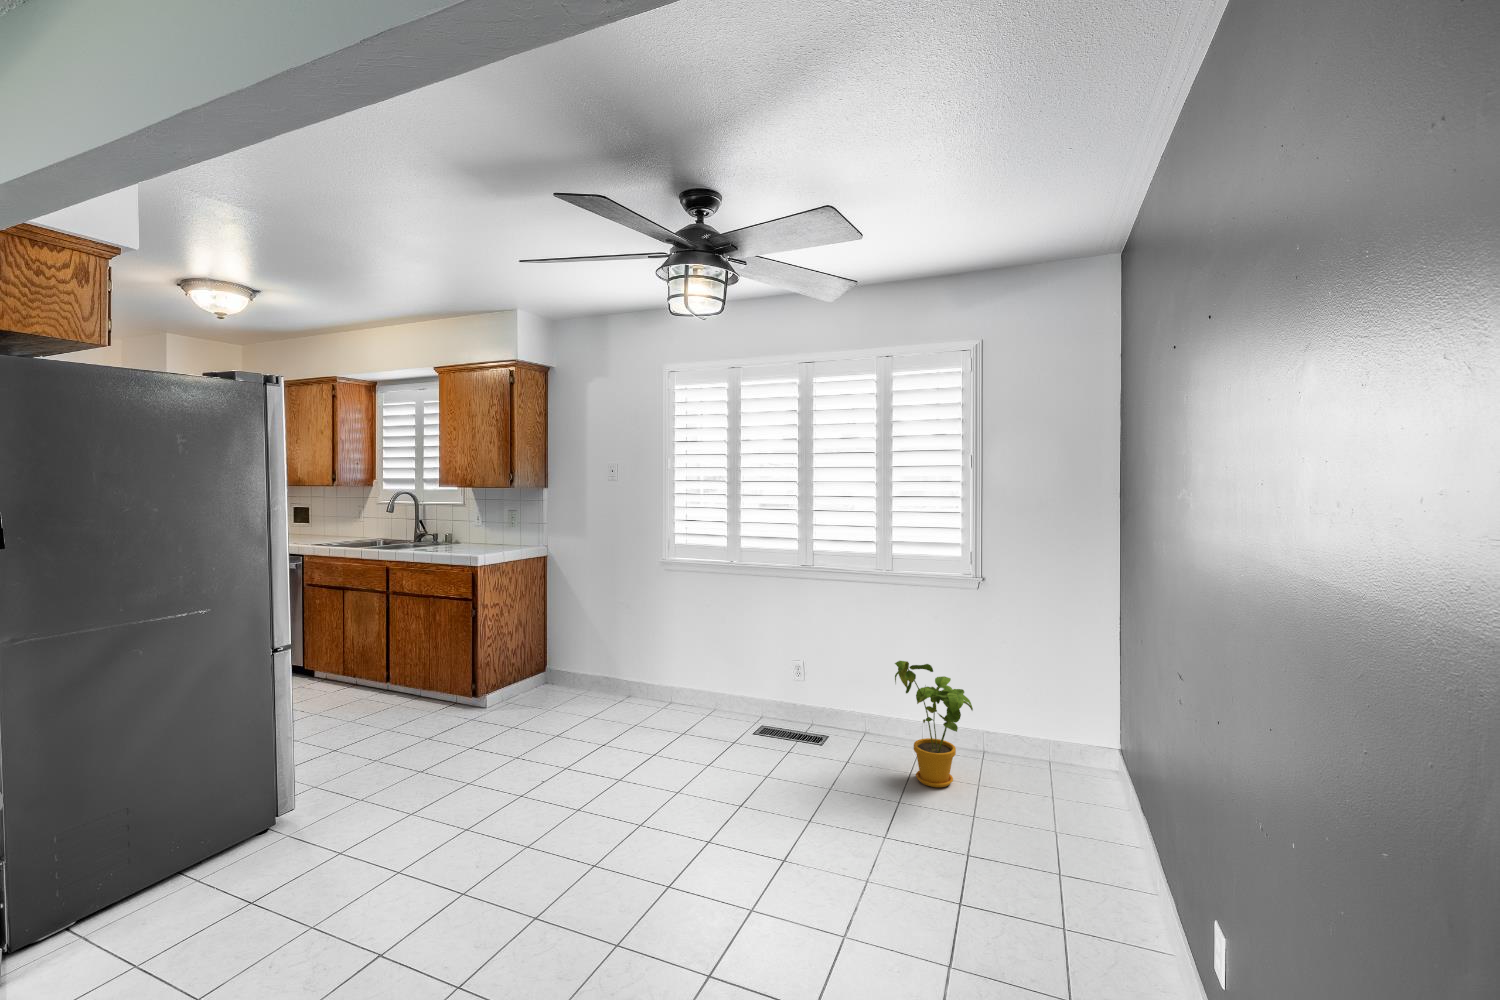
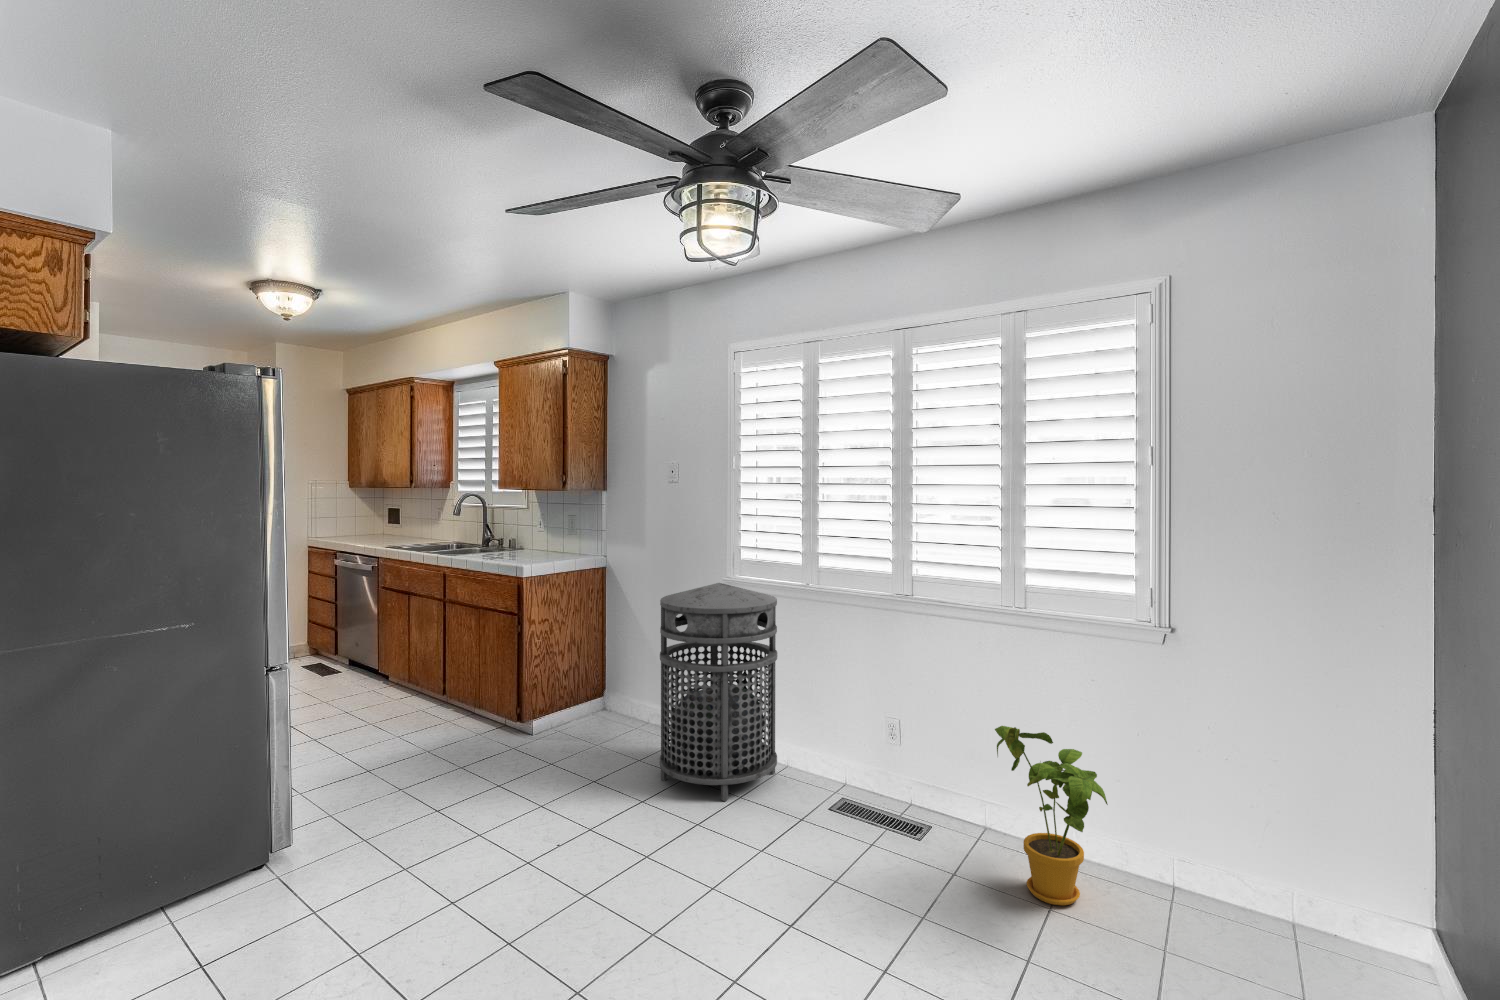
trash can: none [613,564,712,743] -> present [660,583,777,801]

